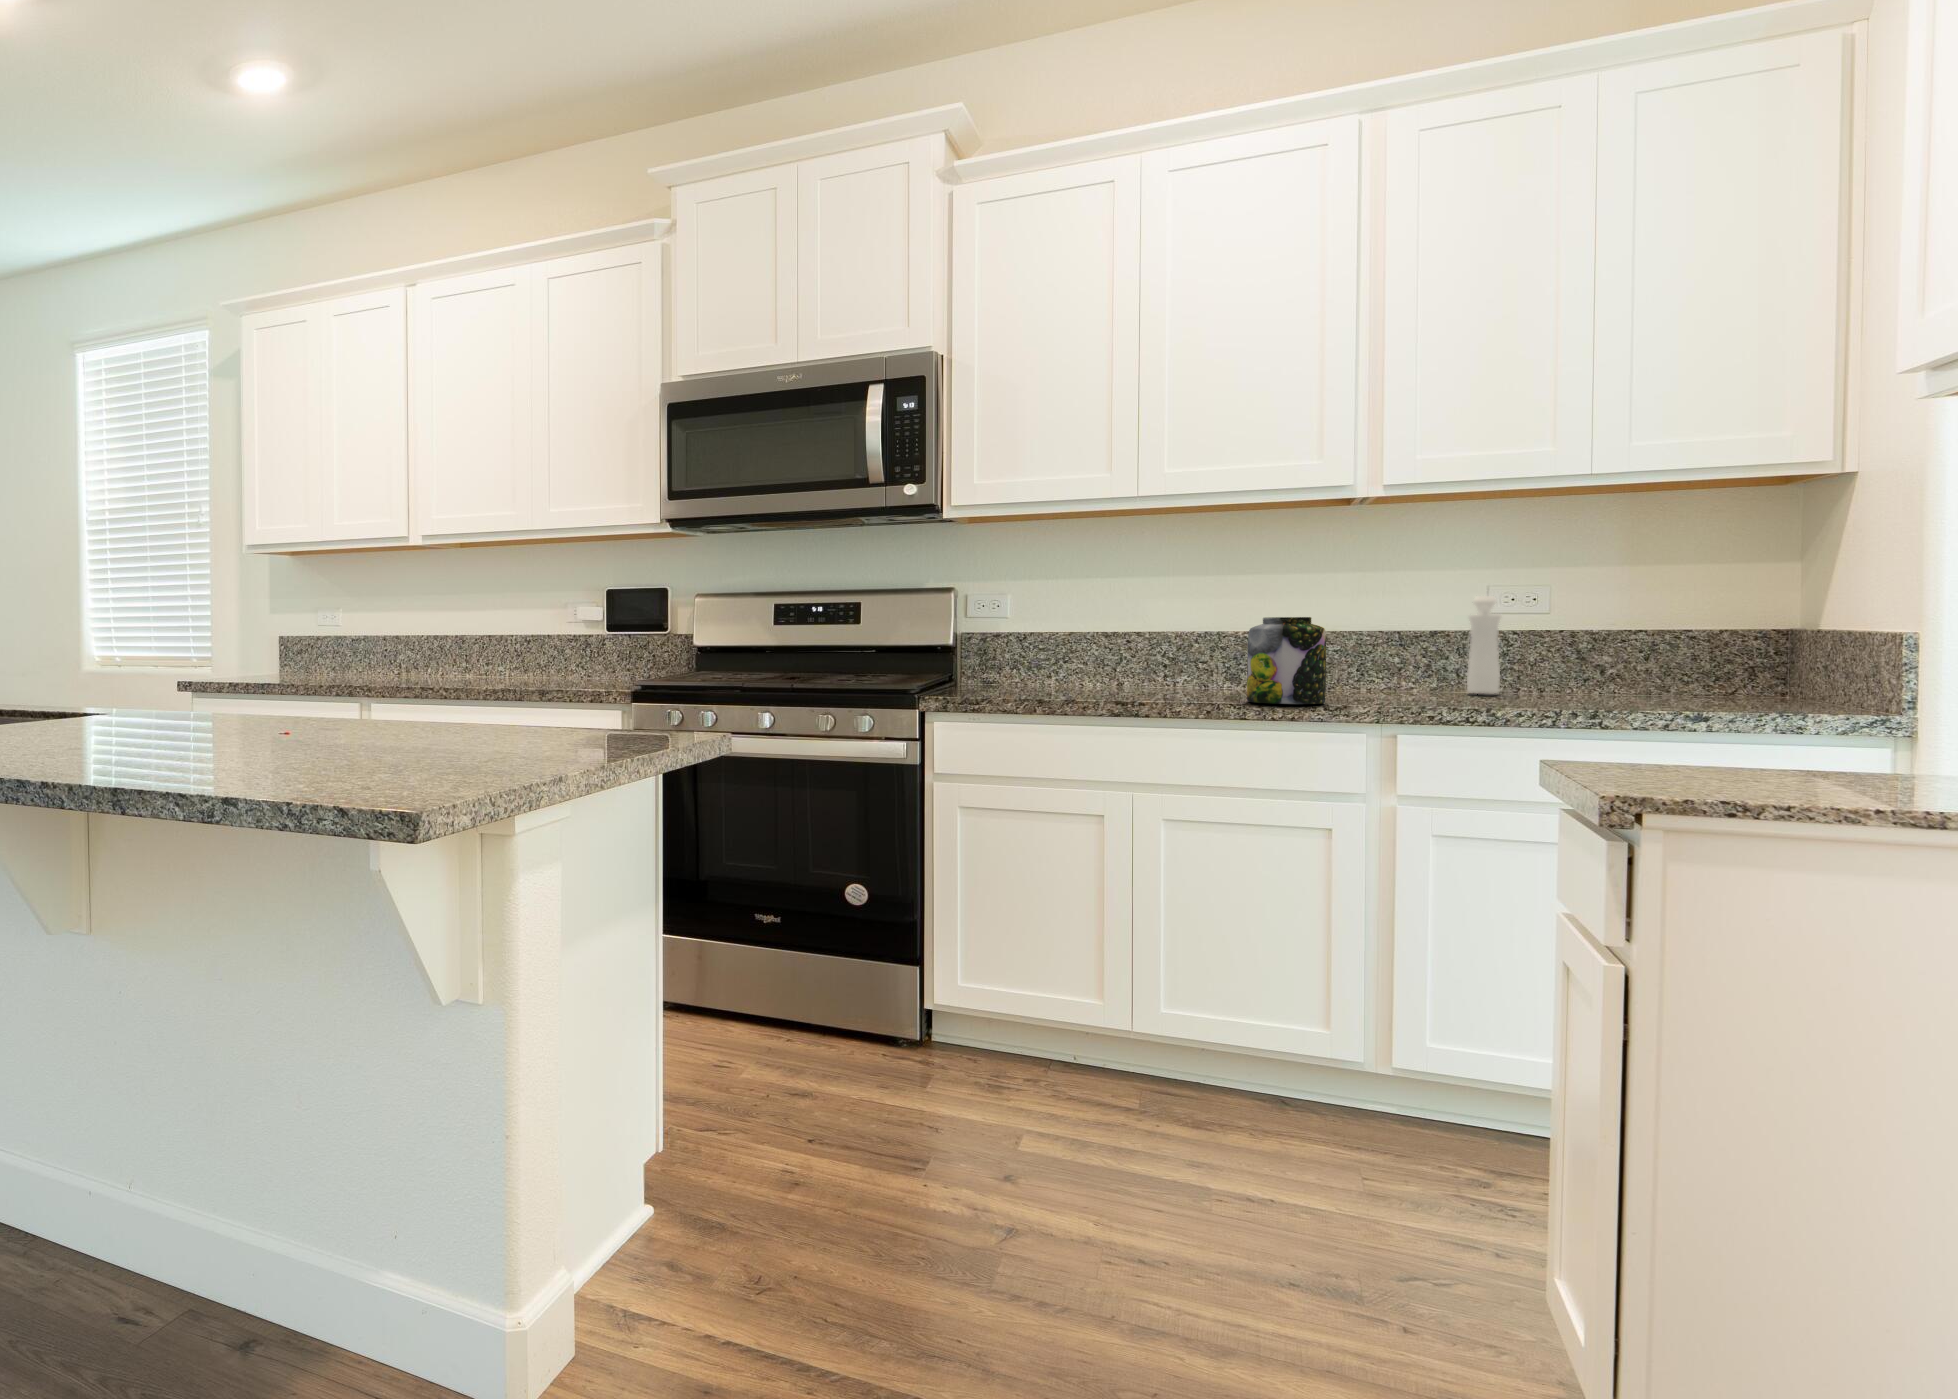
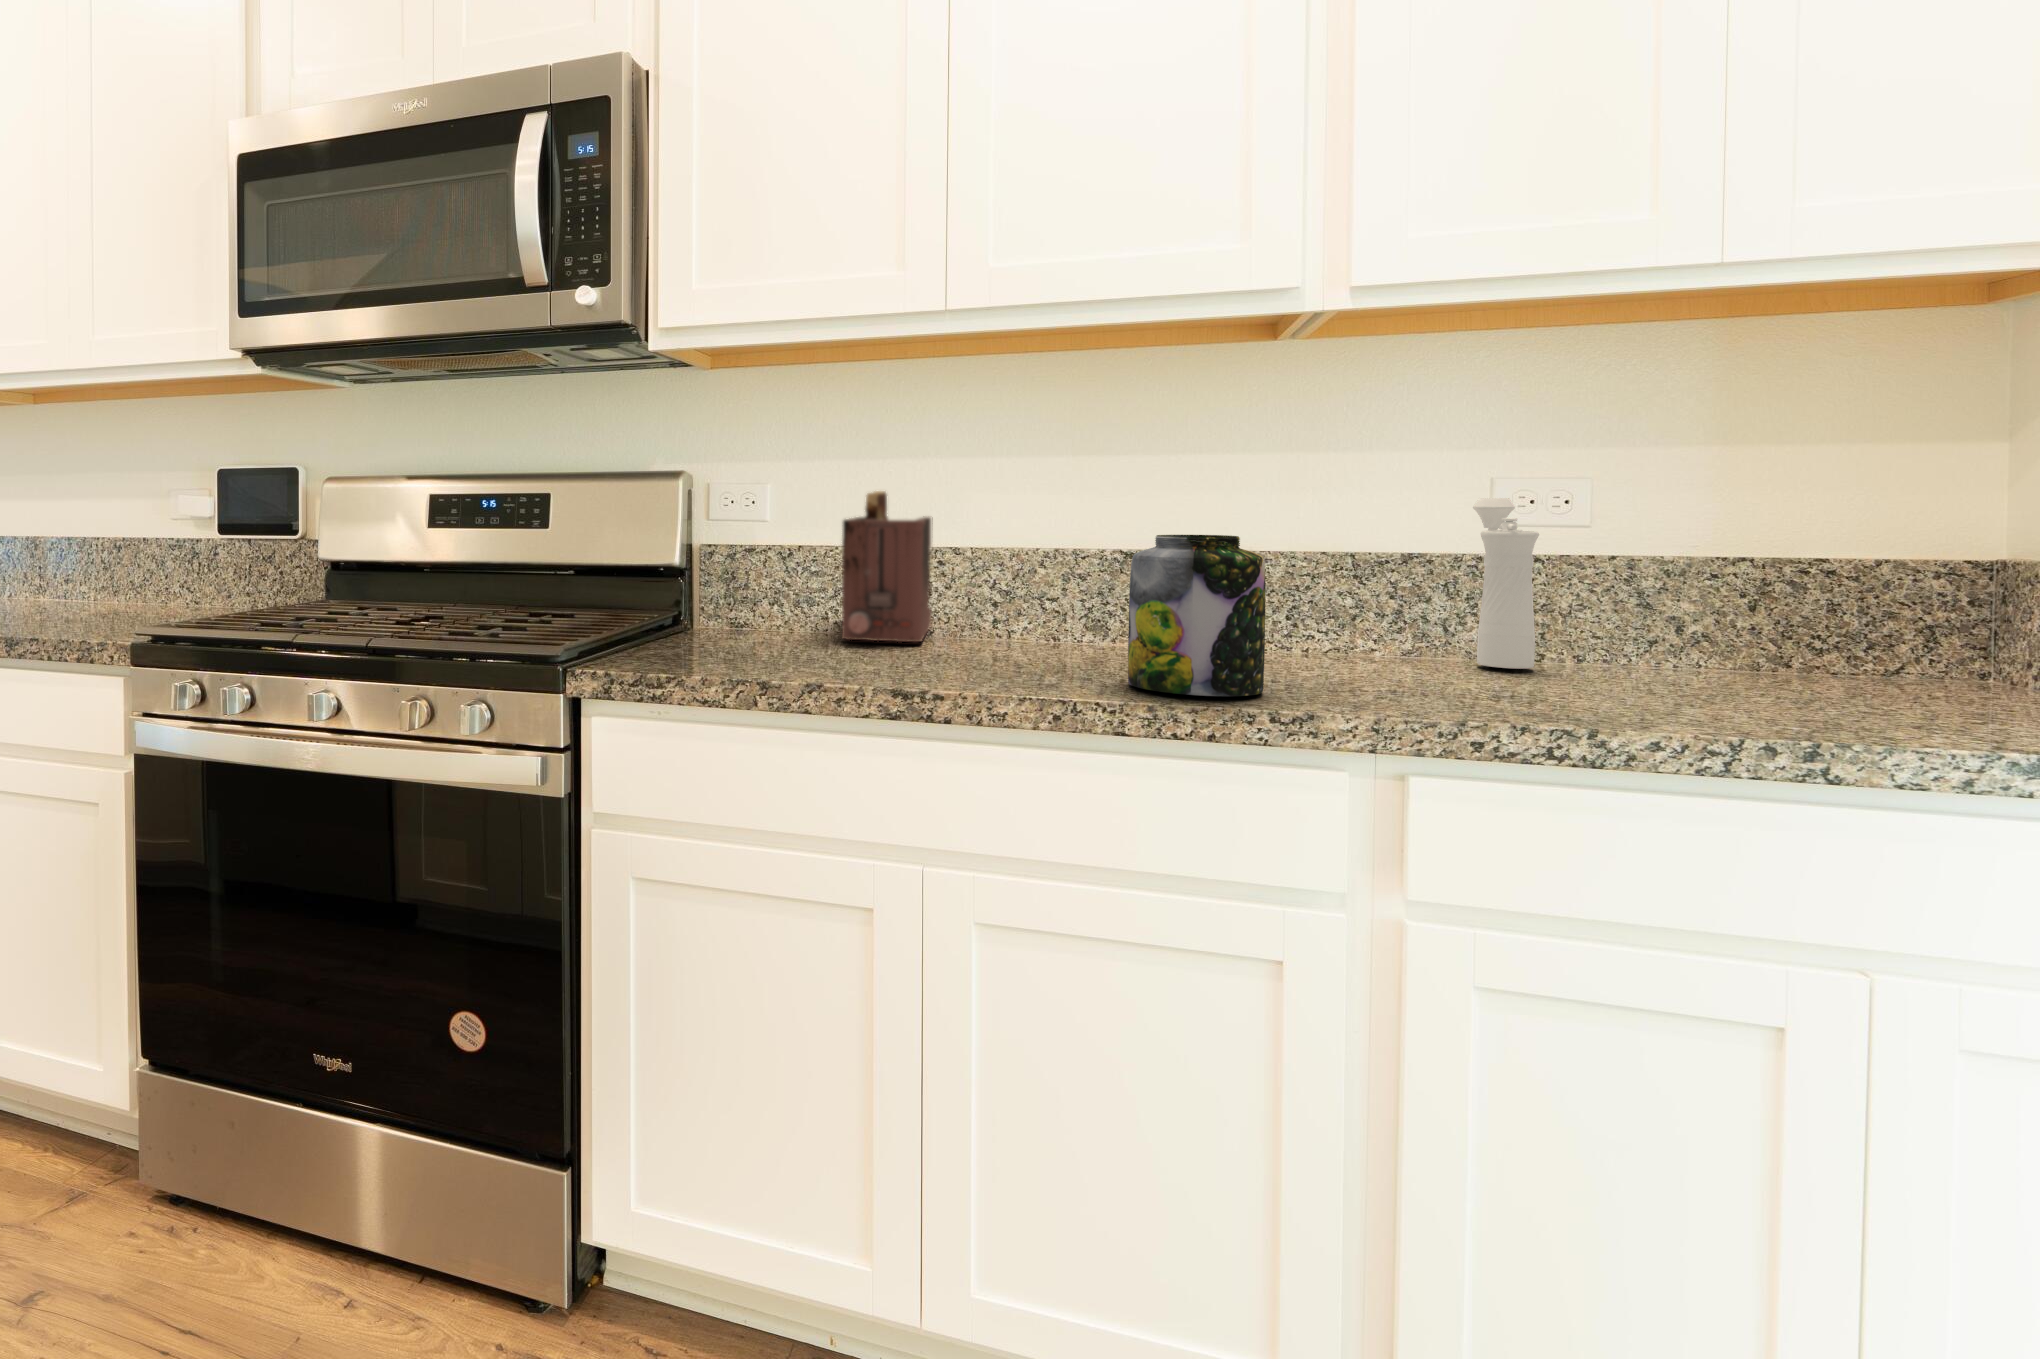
toaster: none [1067,597,1124,688] -> present [842,491,932,642]

